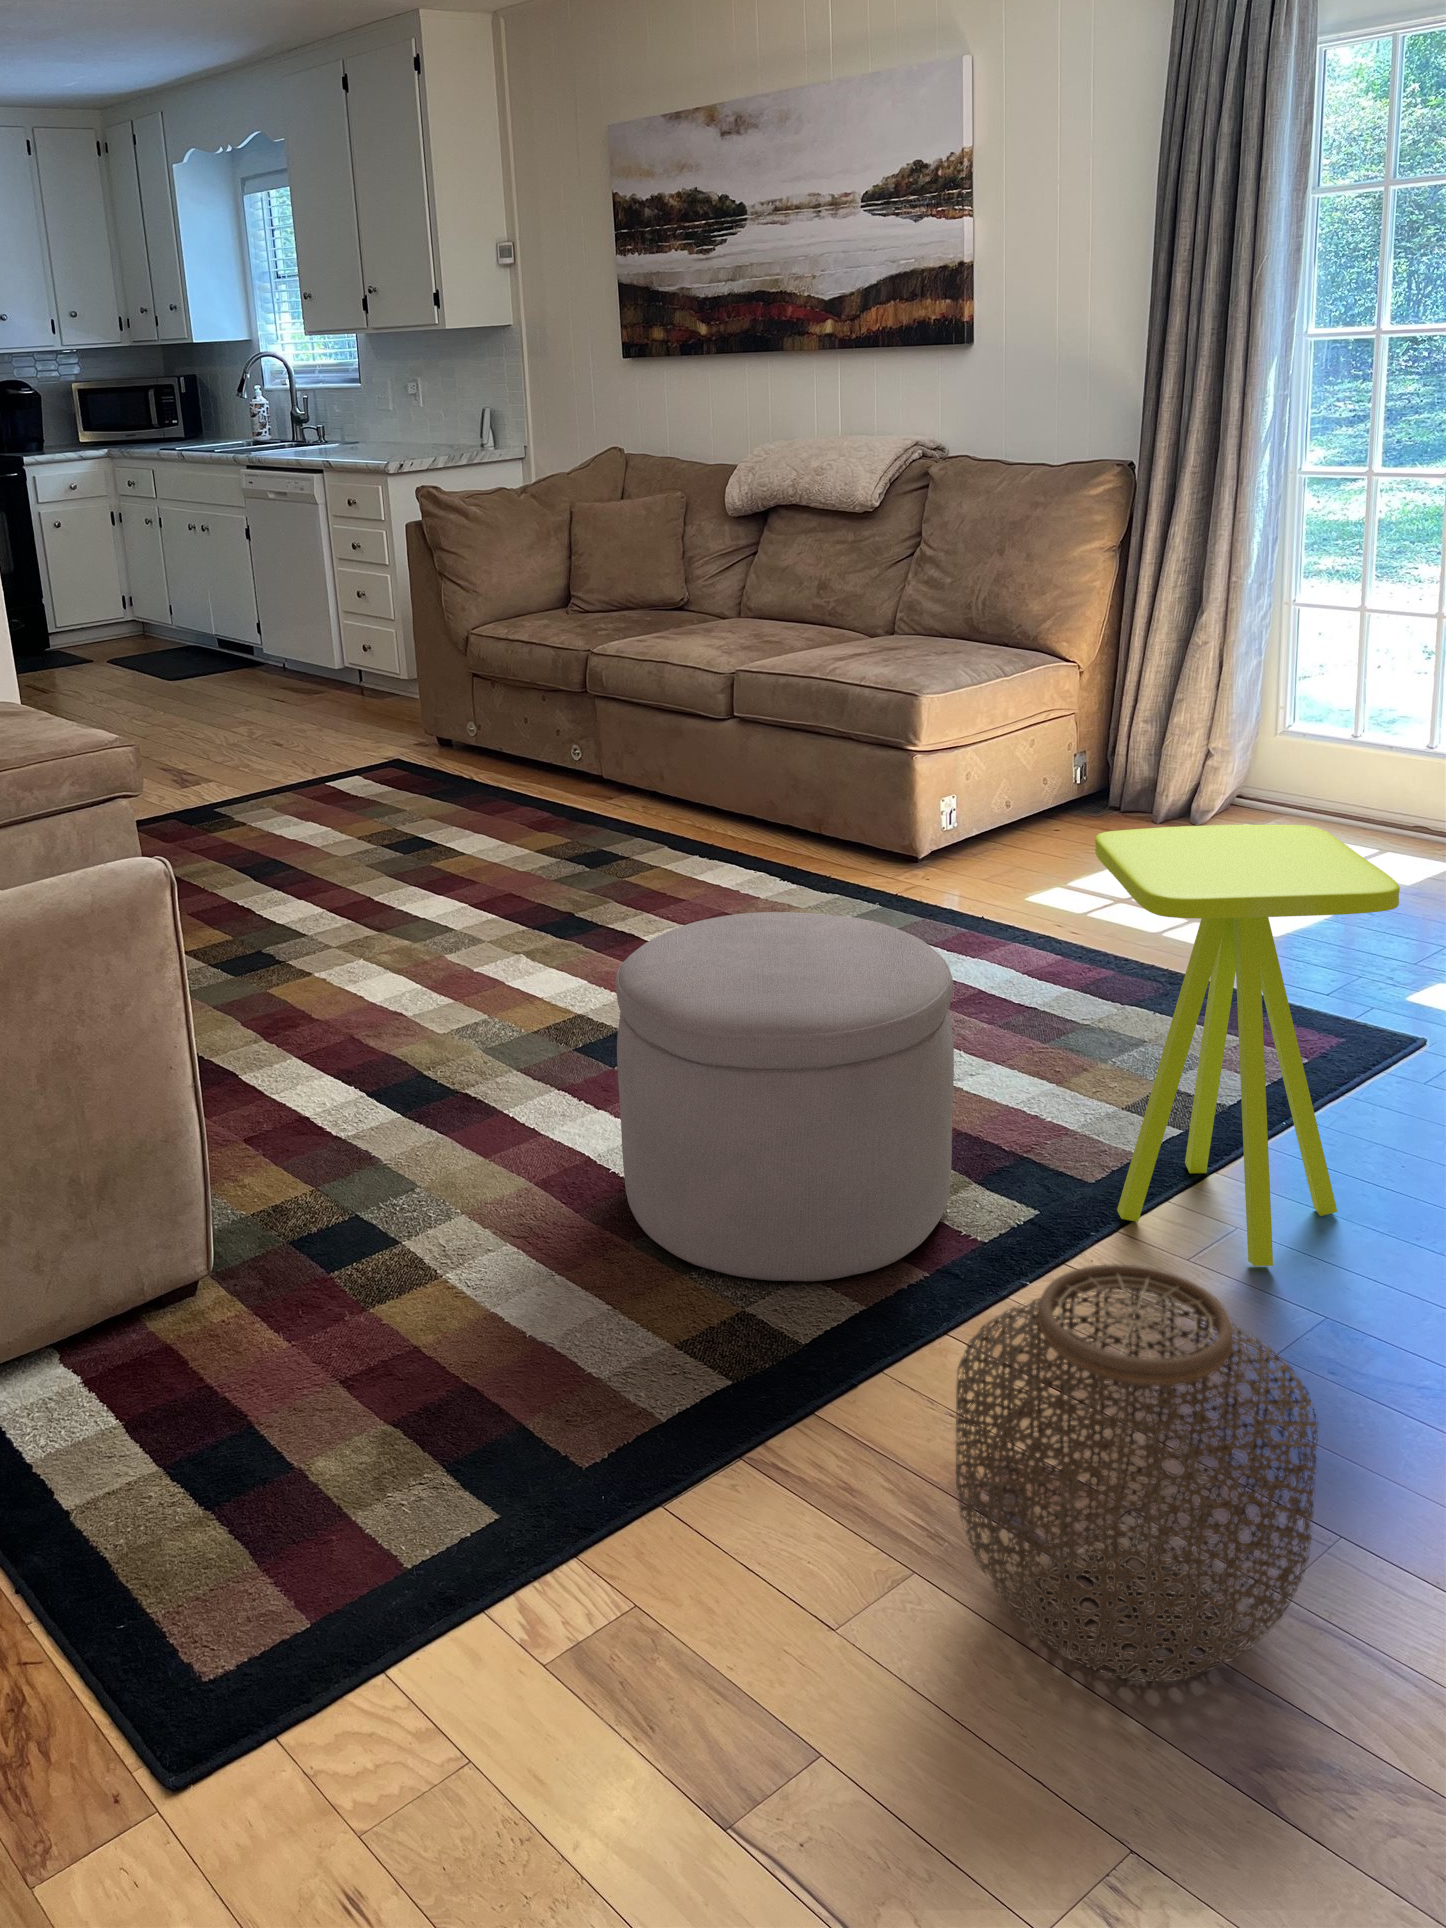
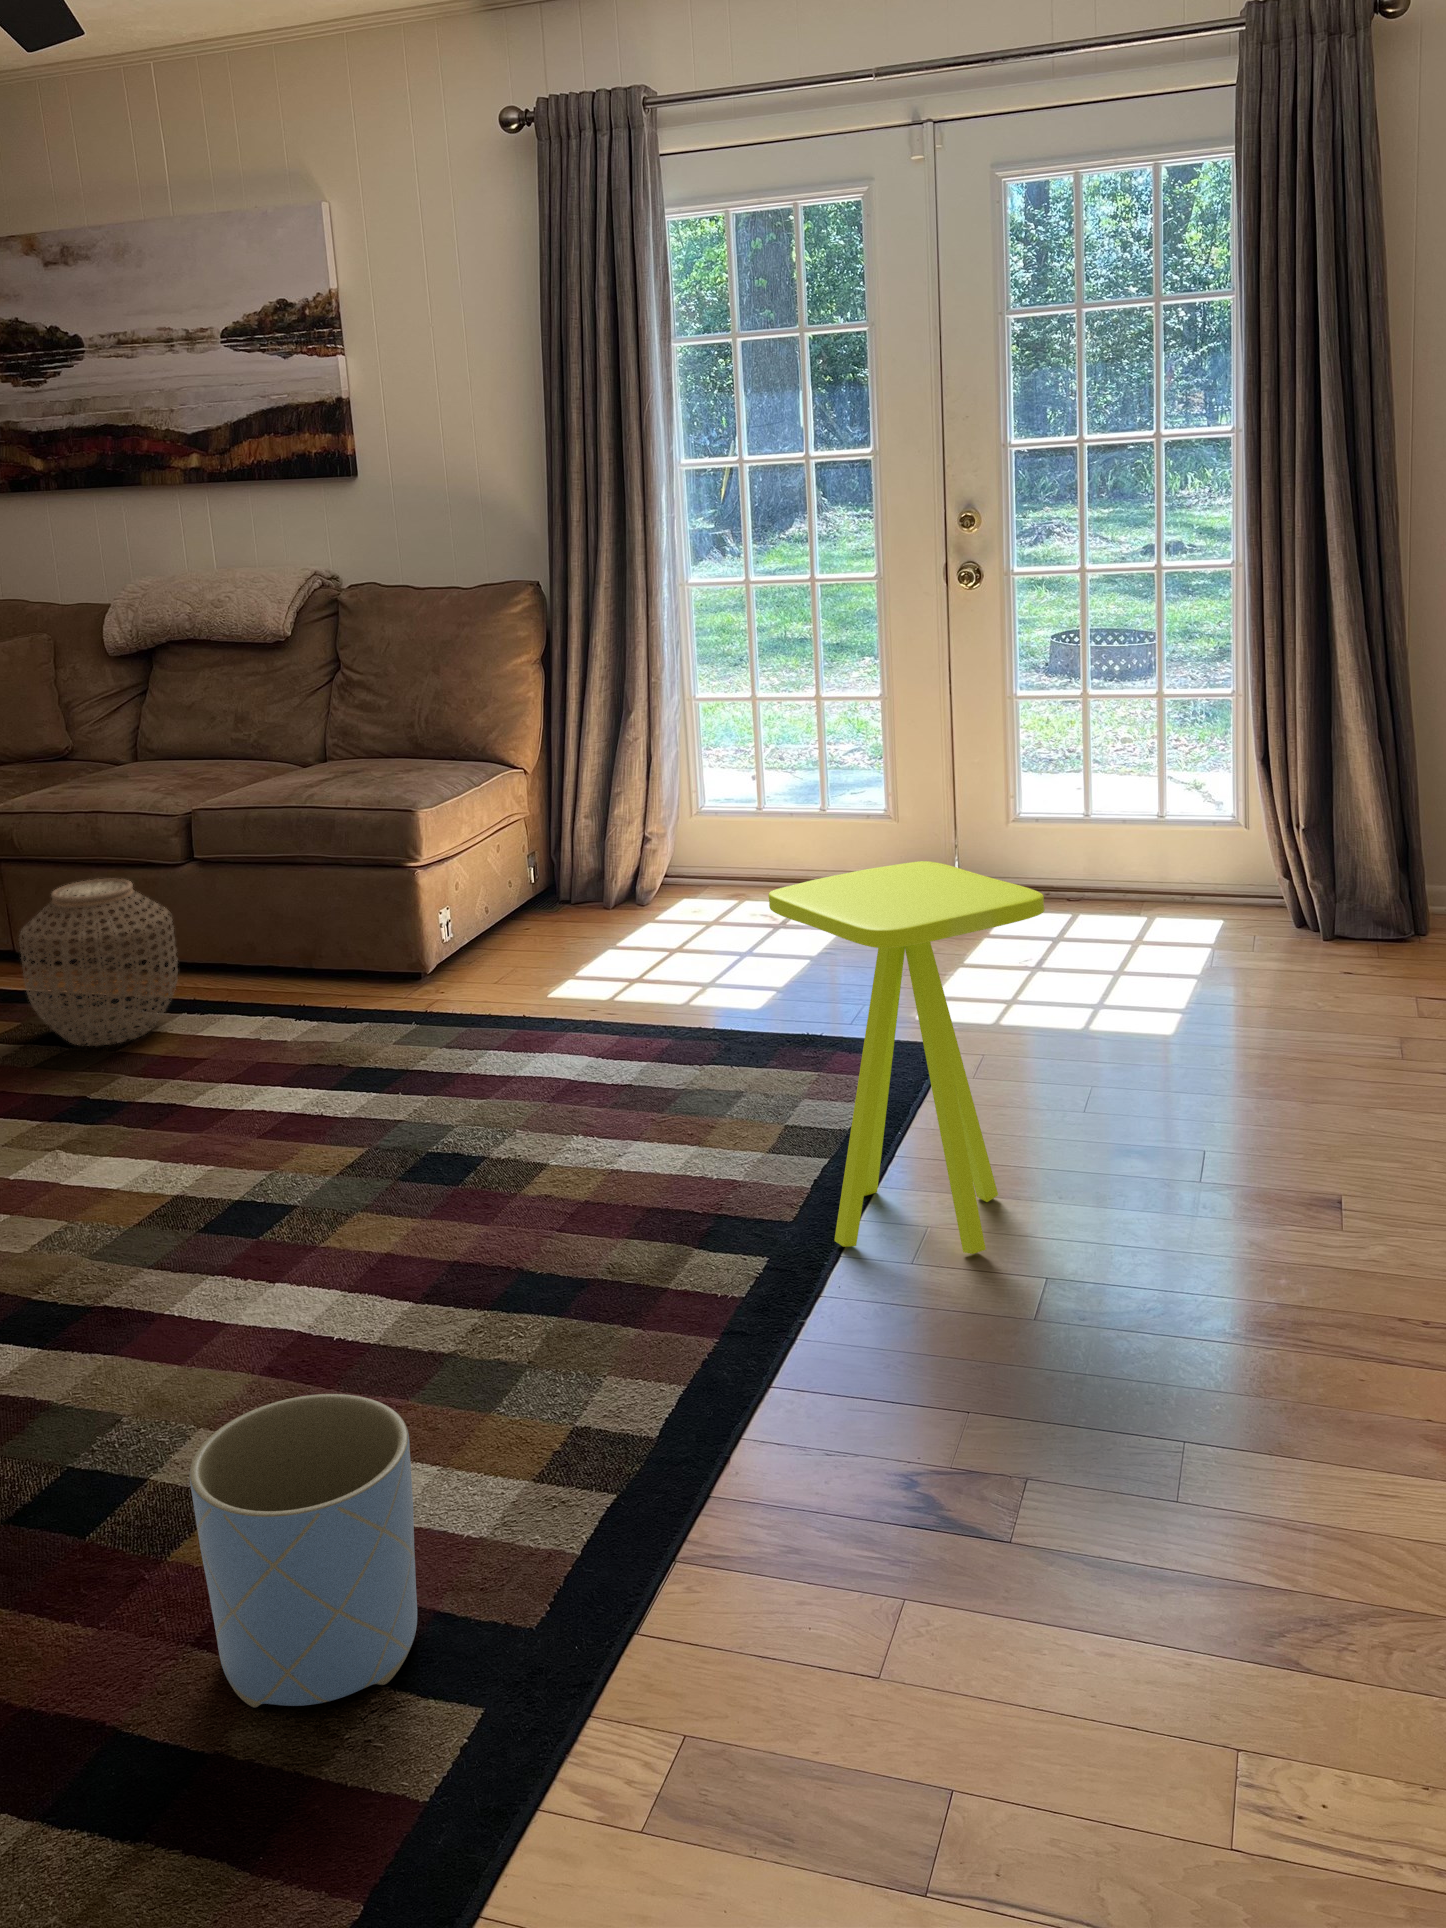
ottoman: present [615,912,954,1281] -> none [349,1015,702,1399]
planter: none [311,1208,502,1470] -> present [190,1394,417,1707]
woven basket: present [956,1264,1318,1682] -> present [19,879,178,1046]

